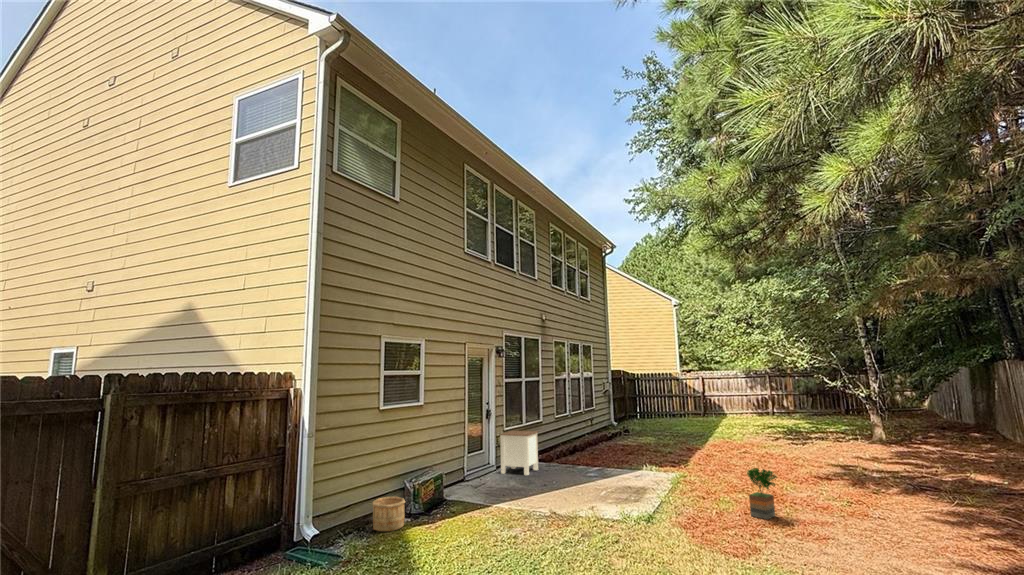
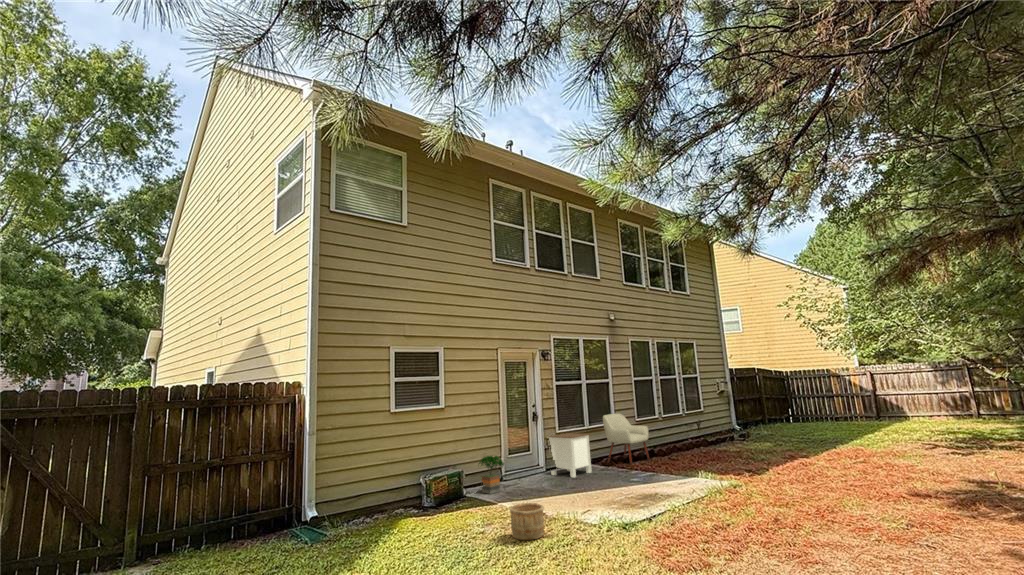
chair: none [536,411,576,461] -> present [603,413,650,465]
potted tree: present [747,468,777,519] -> present [479,456,504,494]
wooden bucket: present [372,497,405,531] -> present [510,503,544,540]

